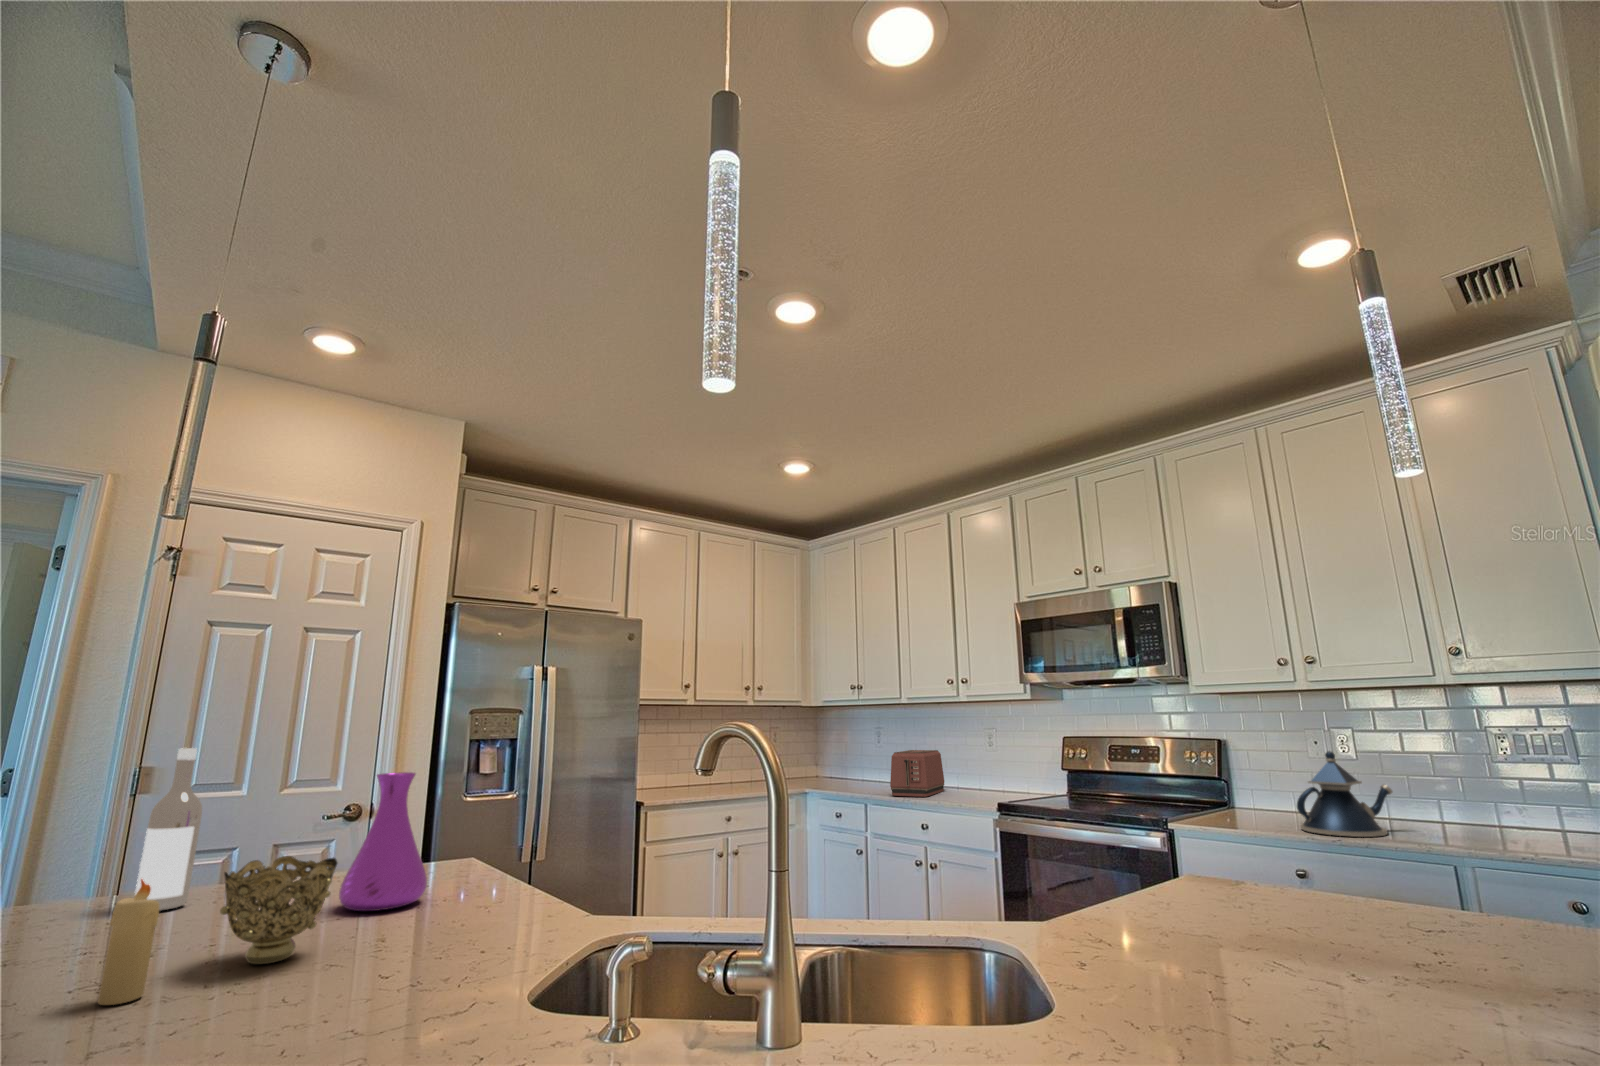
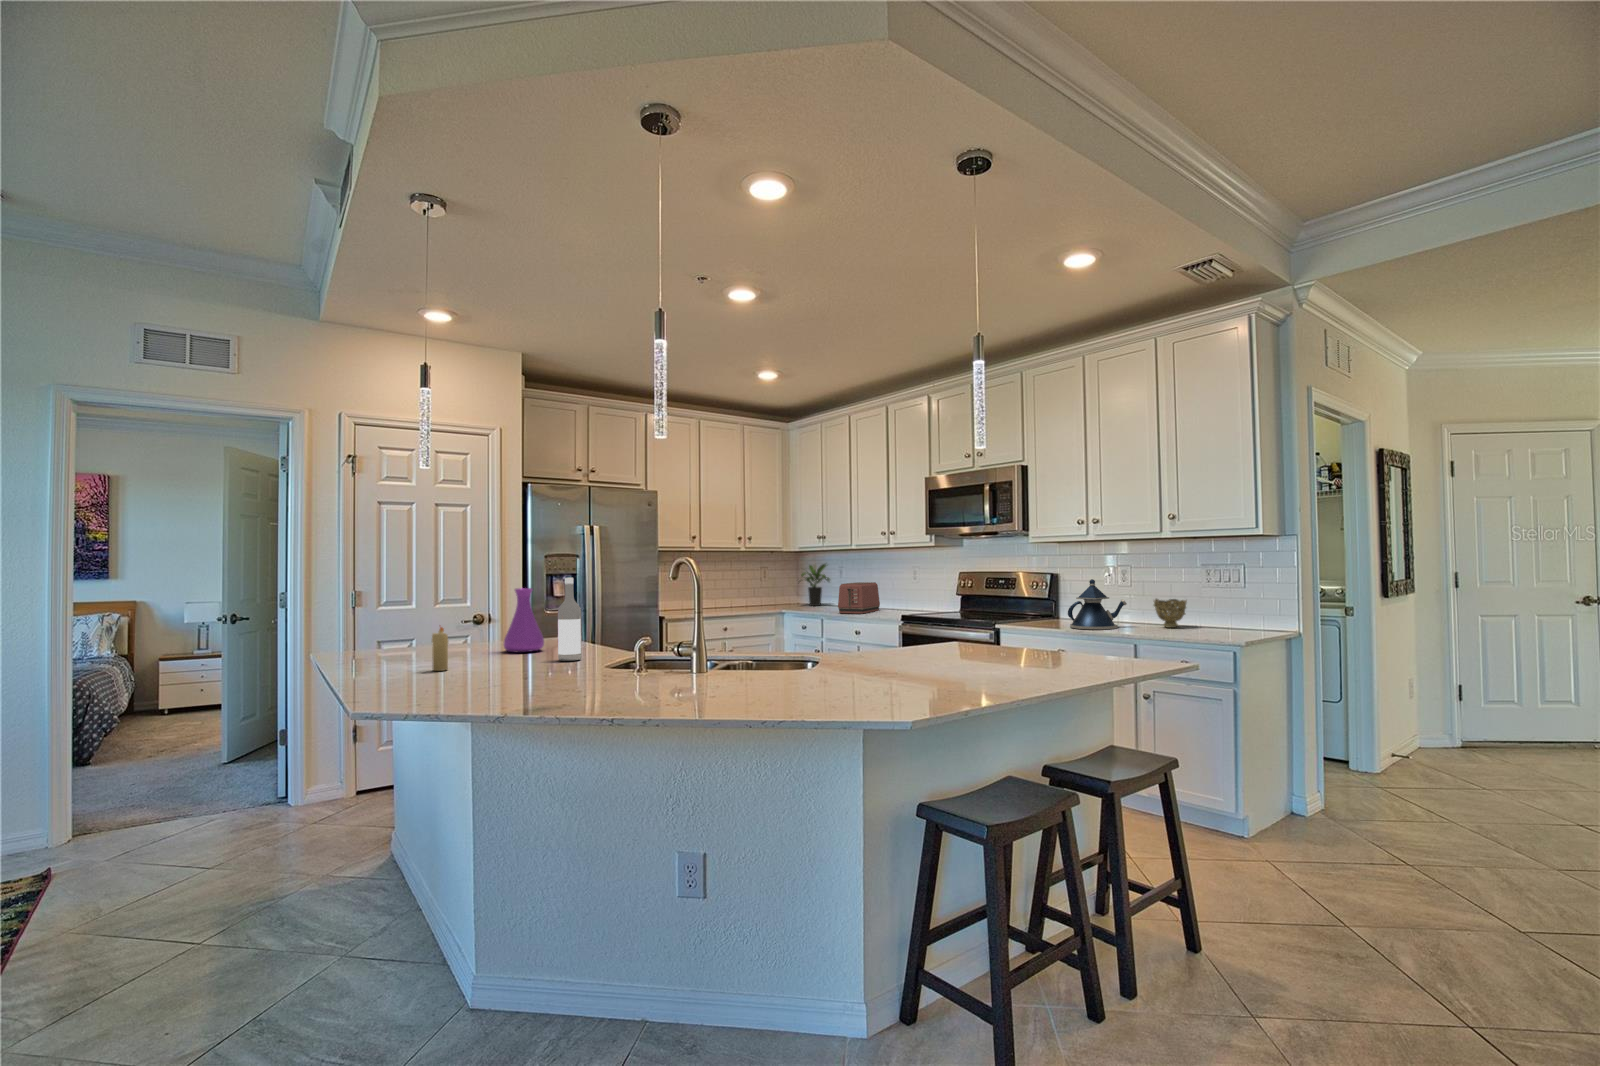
potted plant: none [820,722,867,782] -> present [801,564,830,606]
wine bottle: present [135,748,202,911] -> present [558,578,582,661]
decorative bowl: present [220,856,337,964] -> present [1154,599,1187,628]

